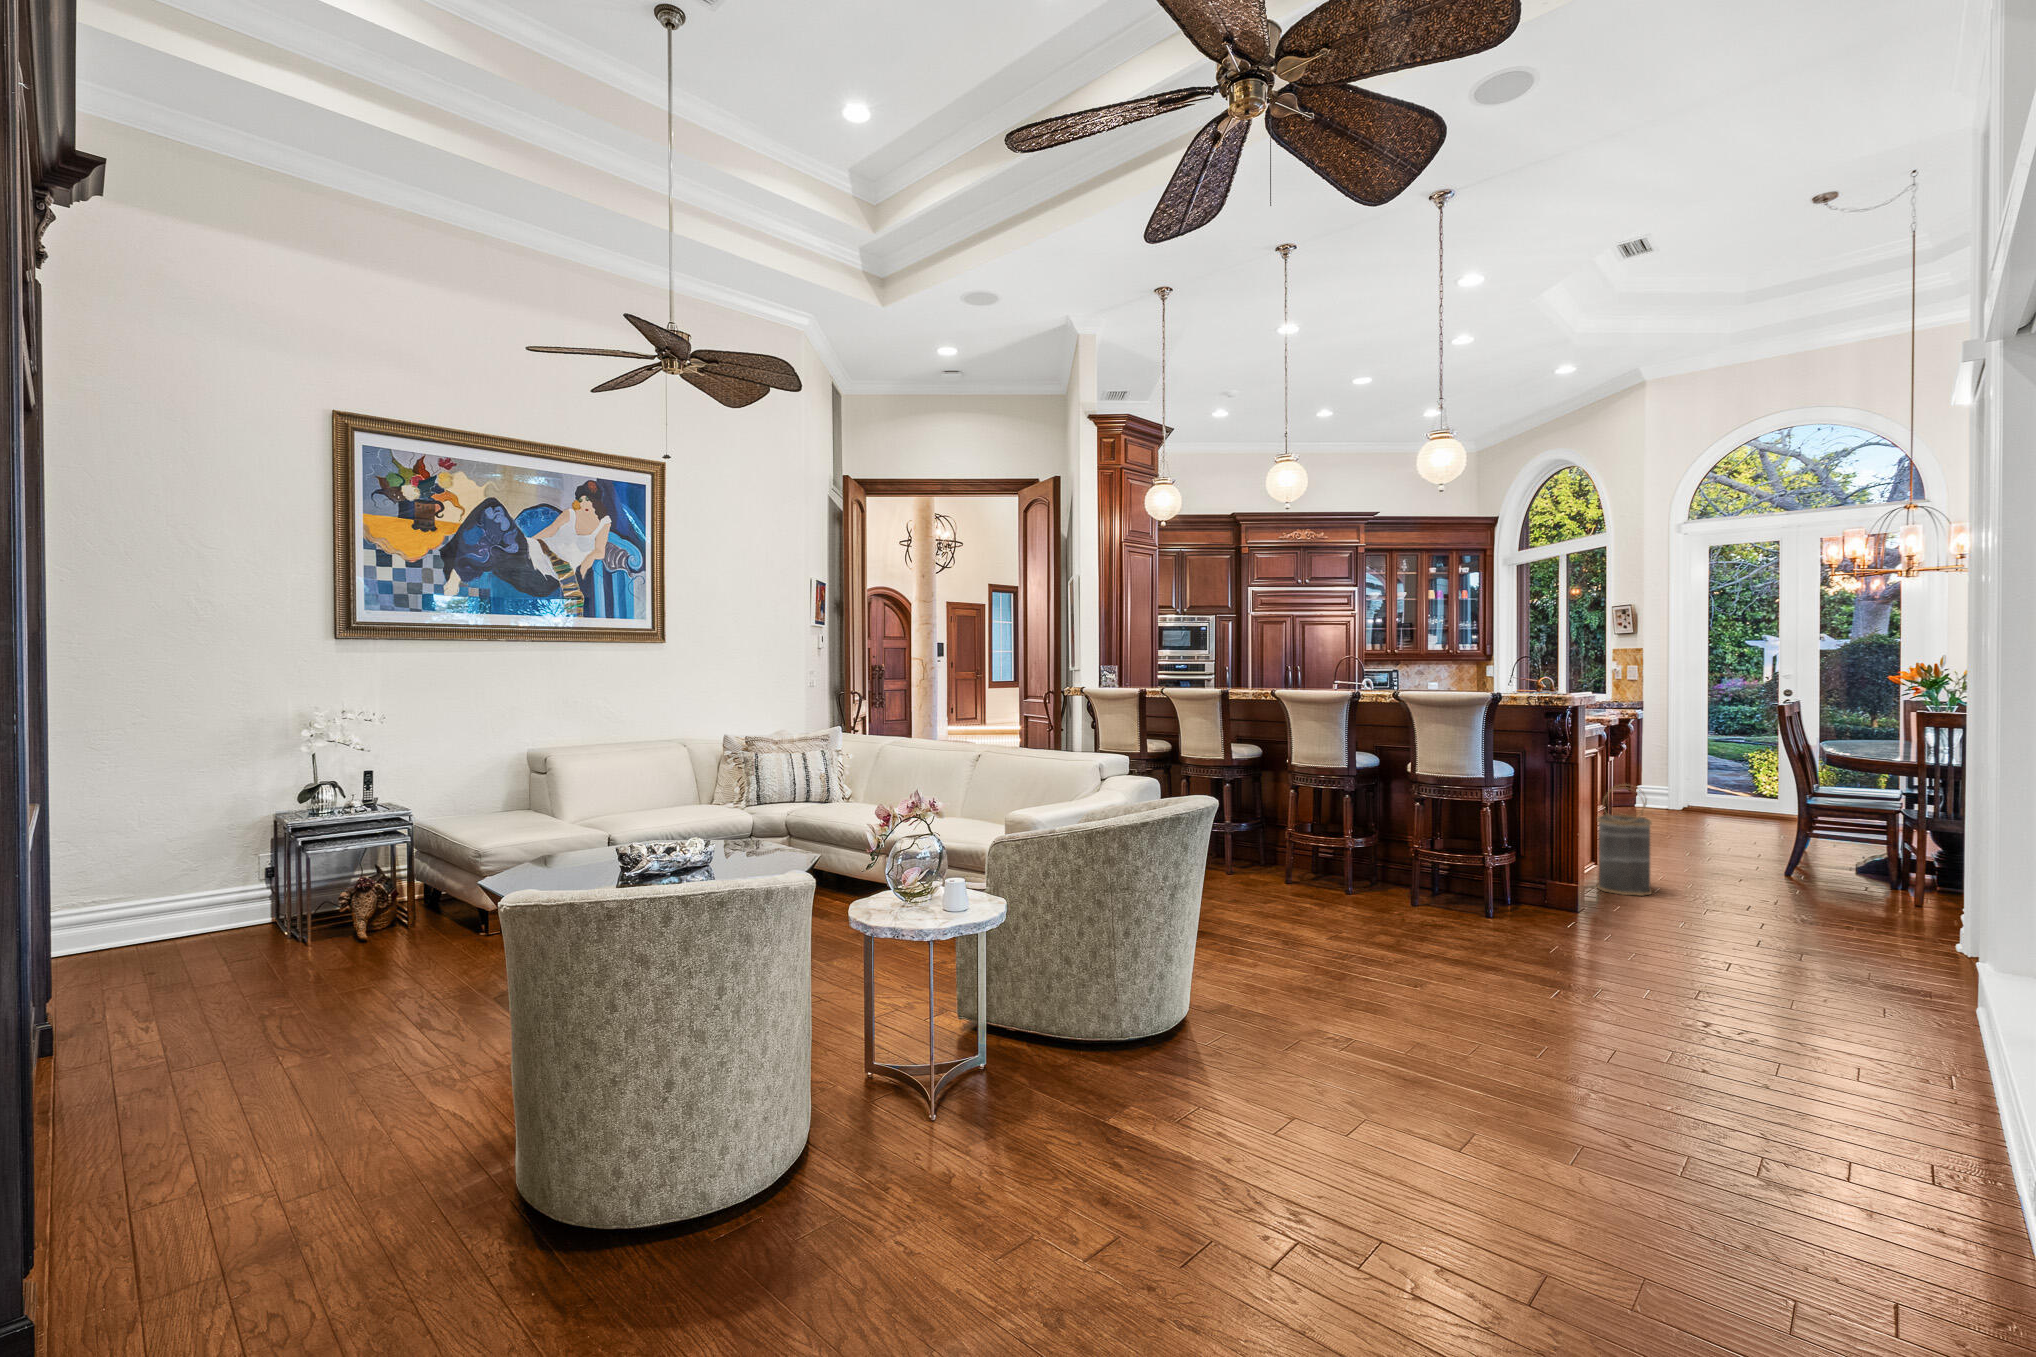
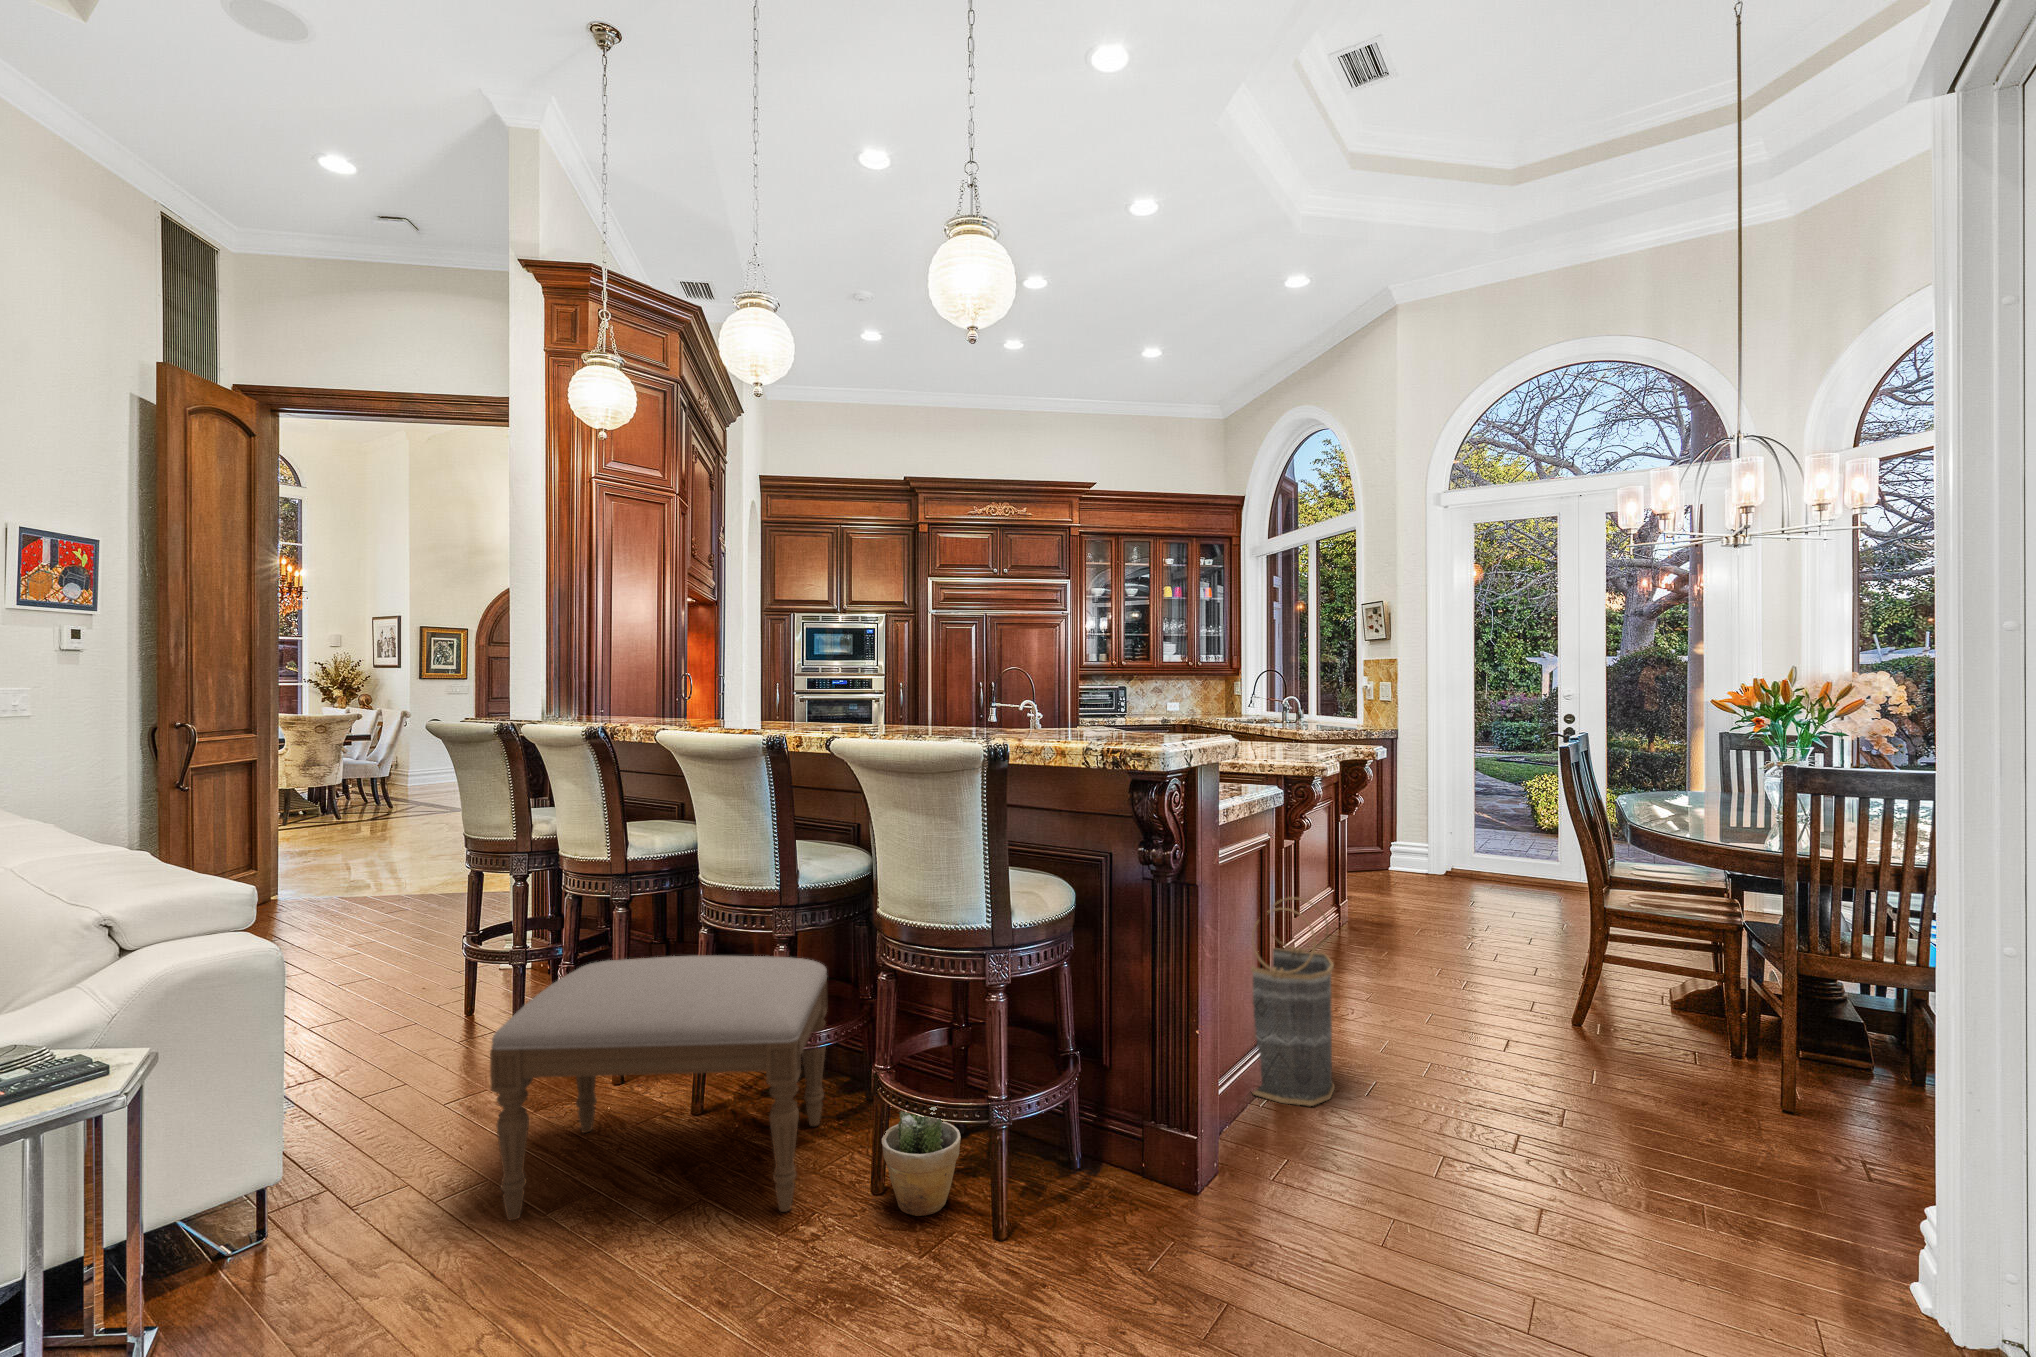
ottoman: none [1235,801,1395,914] -> present [490,955,827,1220]
potted plant: none [1432,862,1475,917] -> present [882,1107,961,1216]

